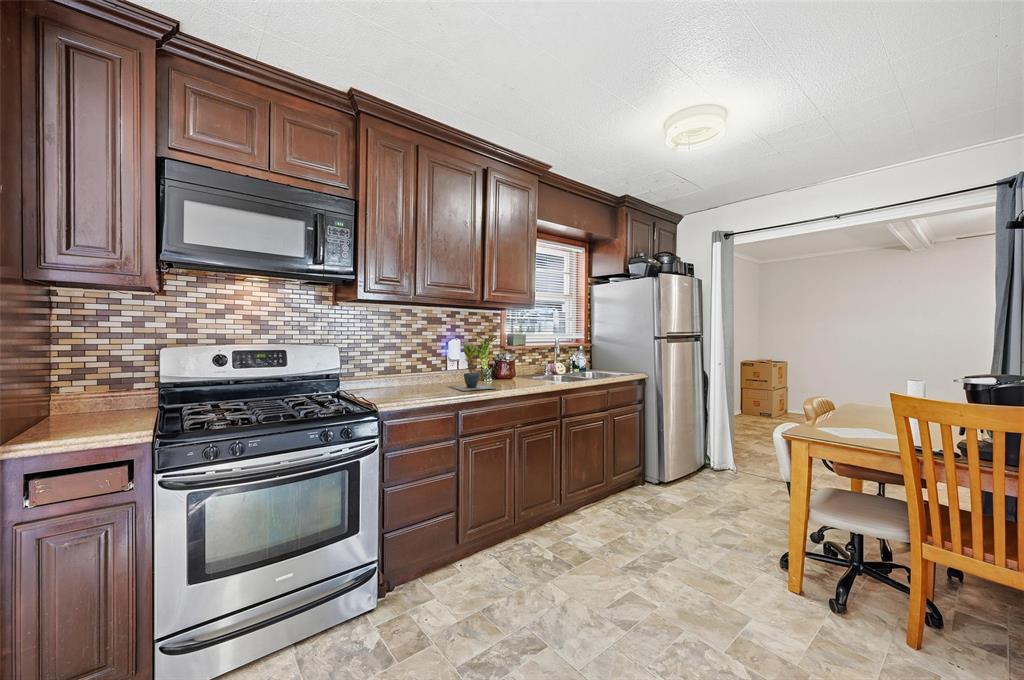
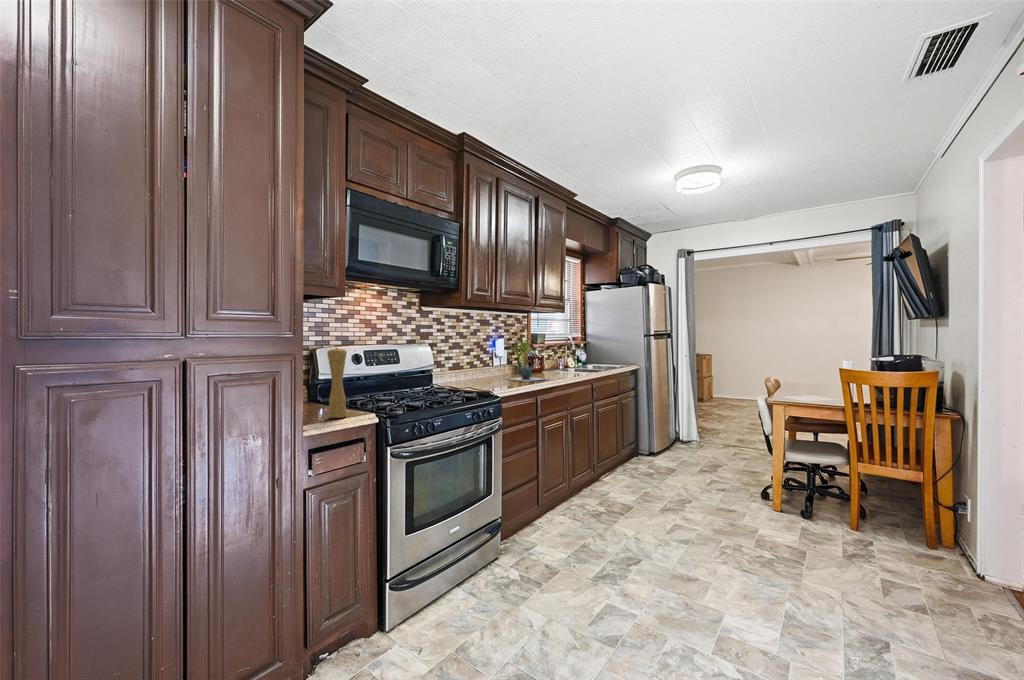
pepper mill: none [100,347,128,433] -> present [327,348,346,418]

